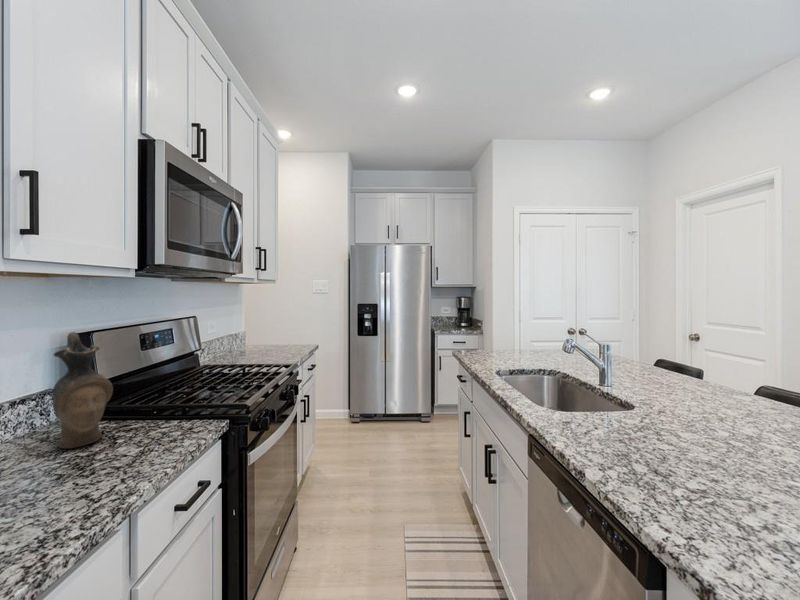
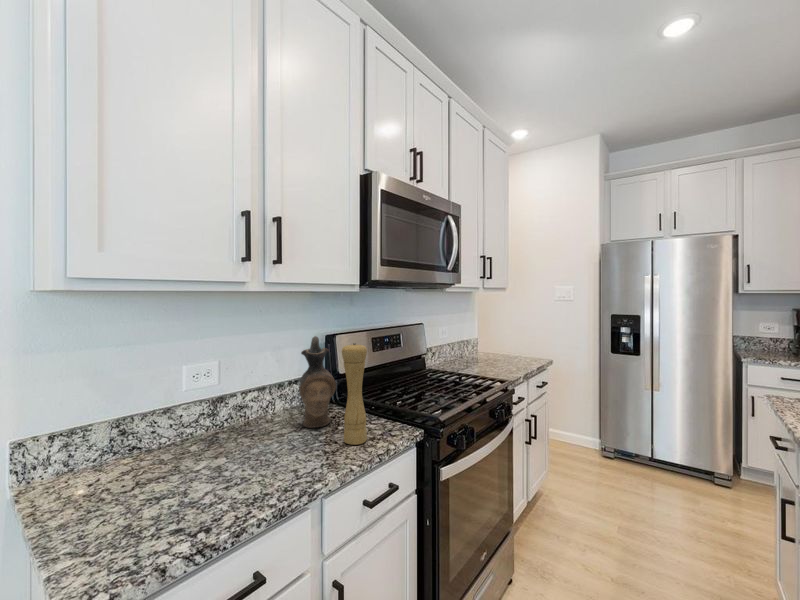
pepper mill: none [134,335,168,451] -> present [342,343,367,445]

